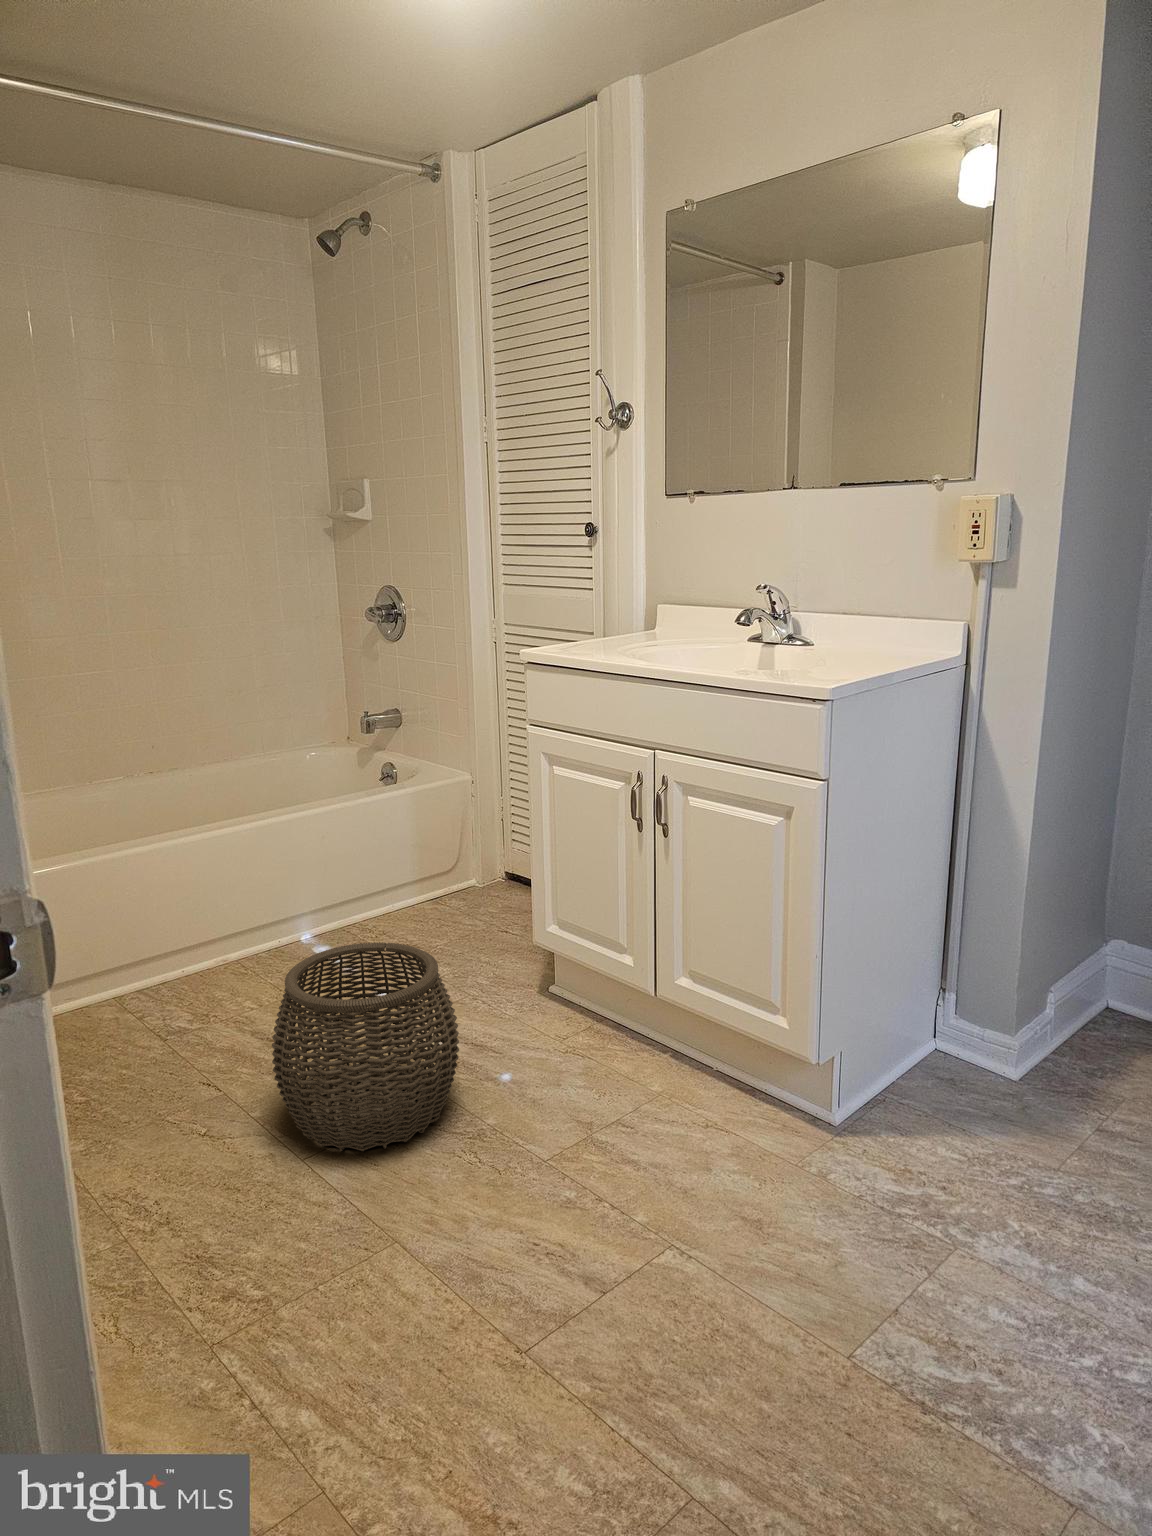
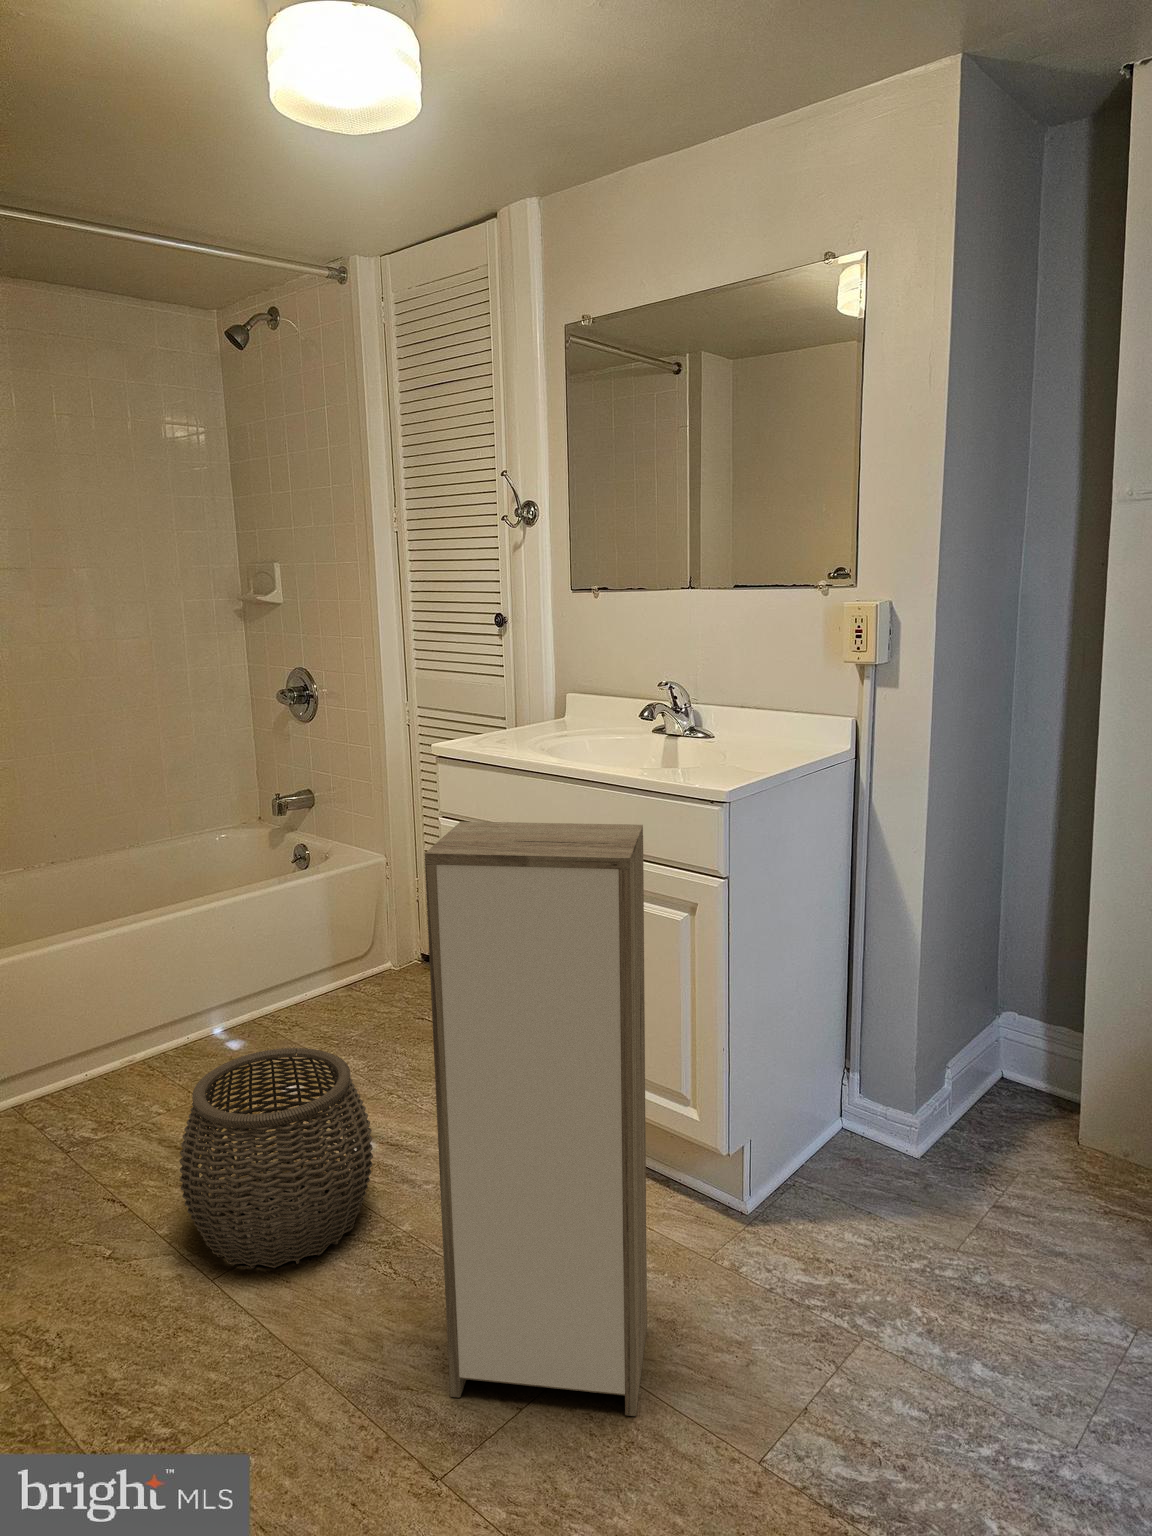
storage cabinet: none [519,704,743,1307] -> present [425,821,647,1416]

